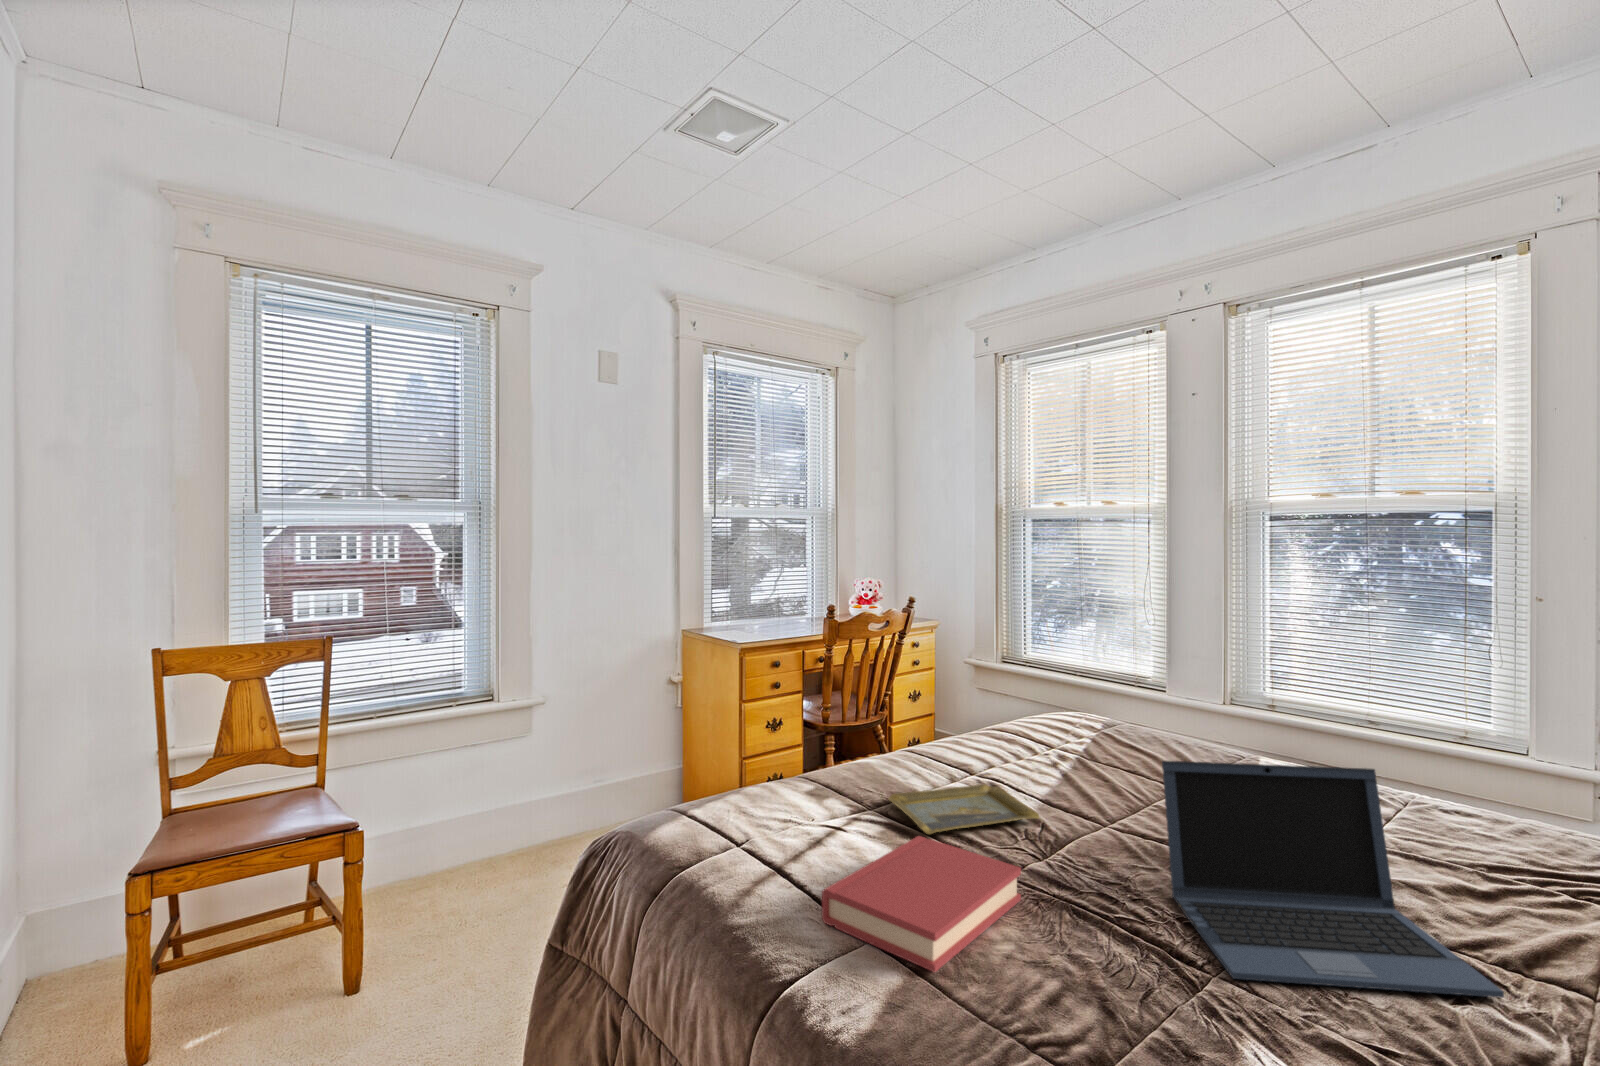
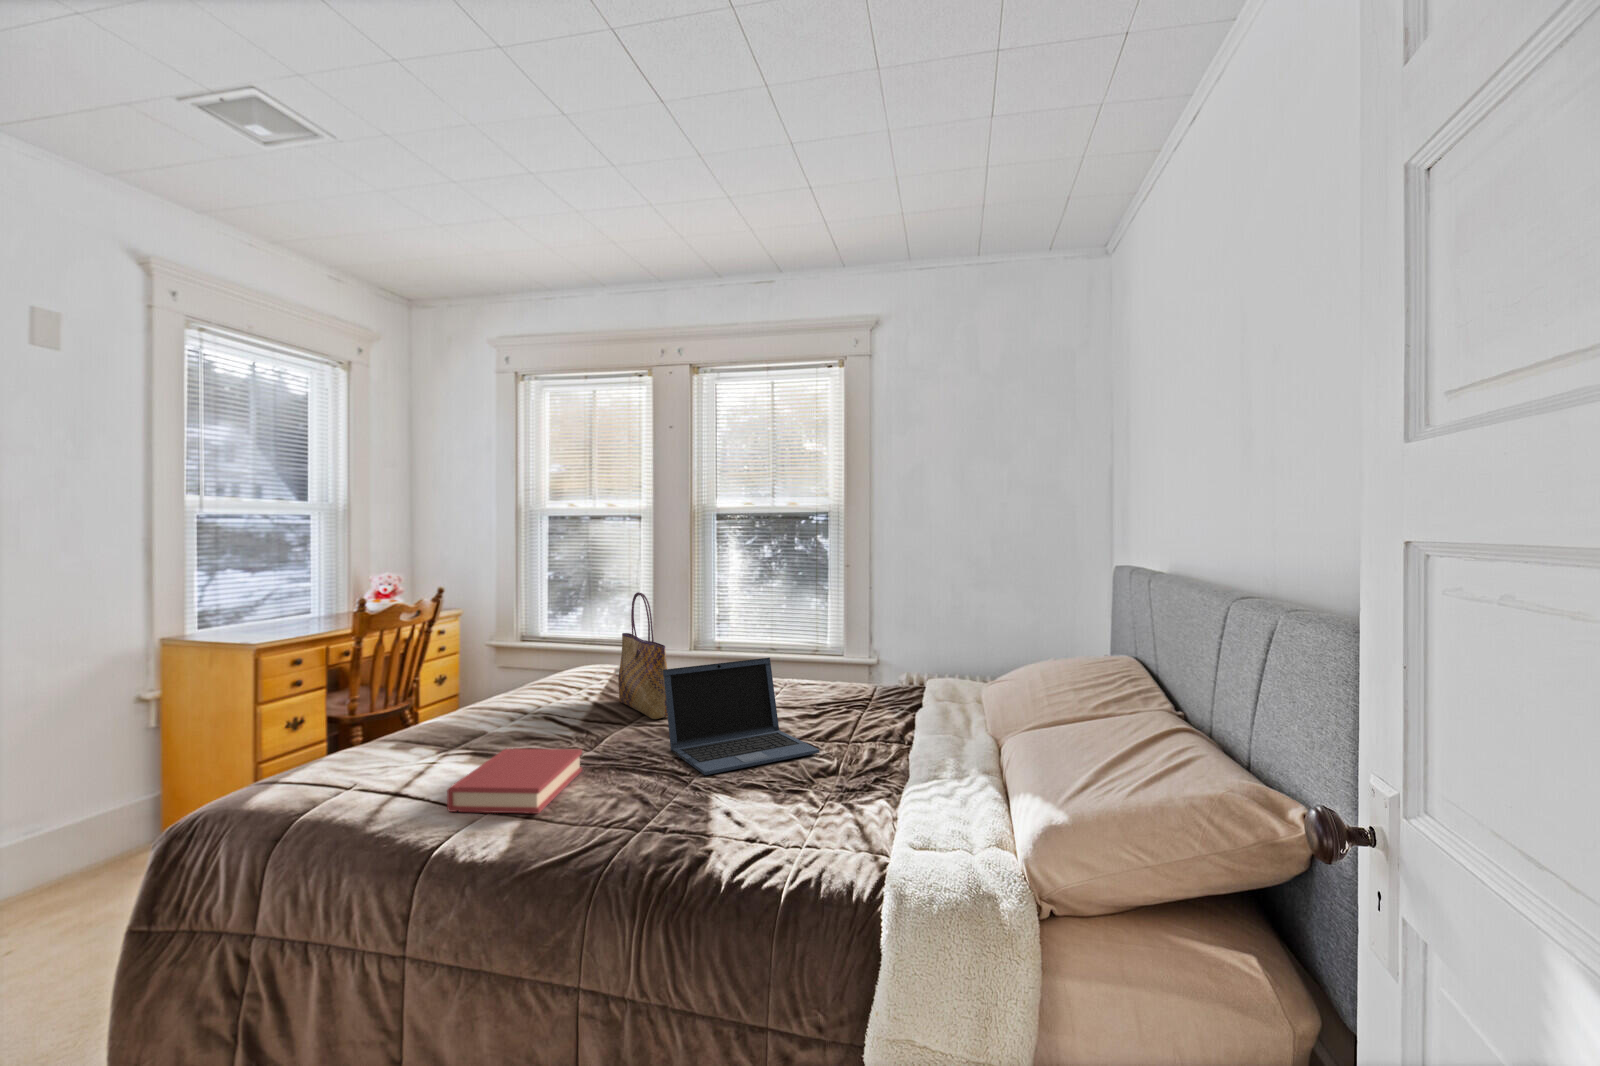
tote bag: none [1102,627,1186,825] -> present [618,592,668,719]
tray: present [888,784,1039,834] -> none [467,716,583,751]

